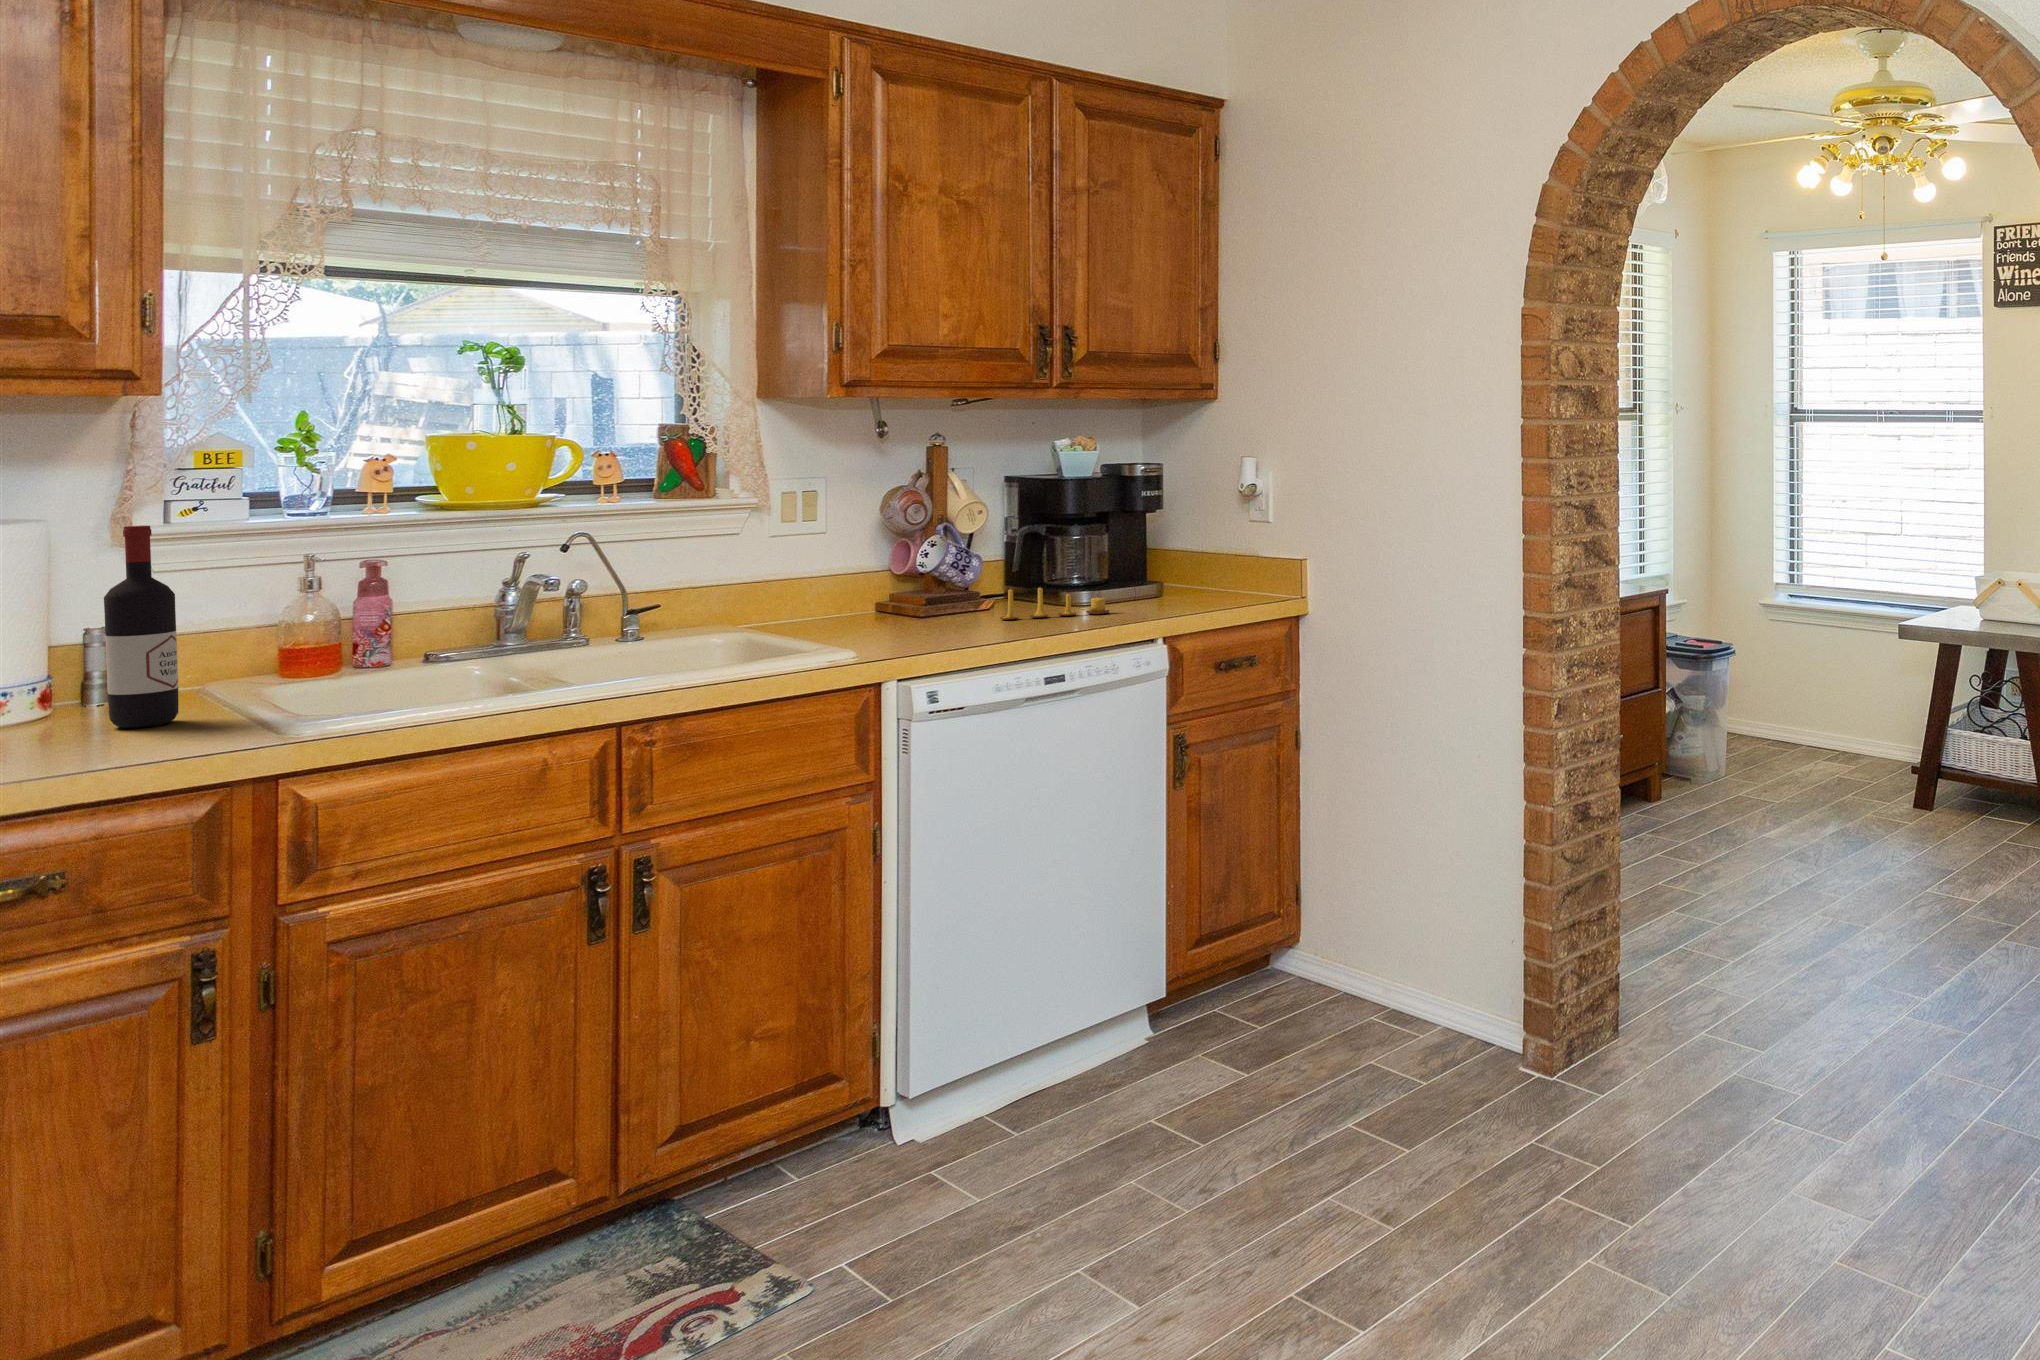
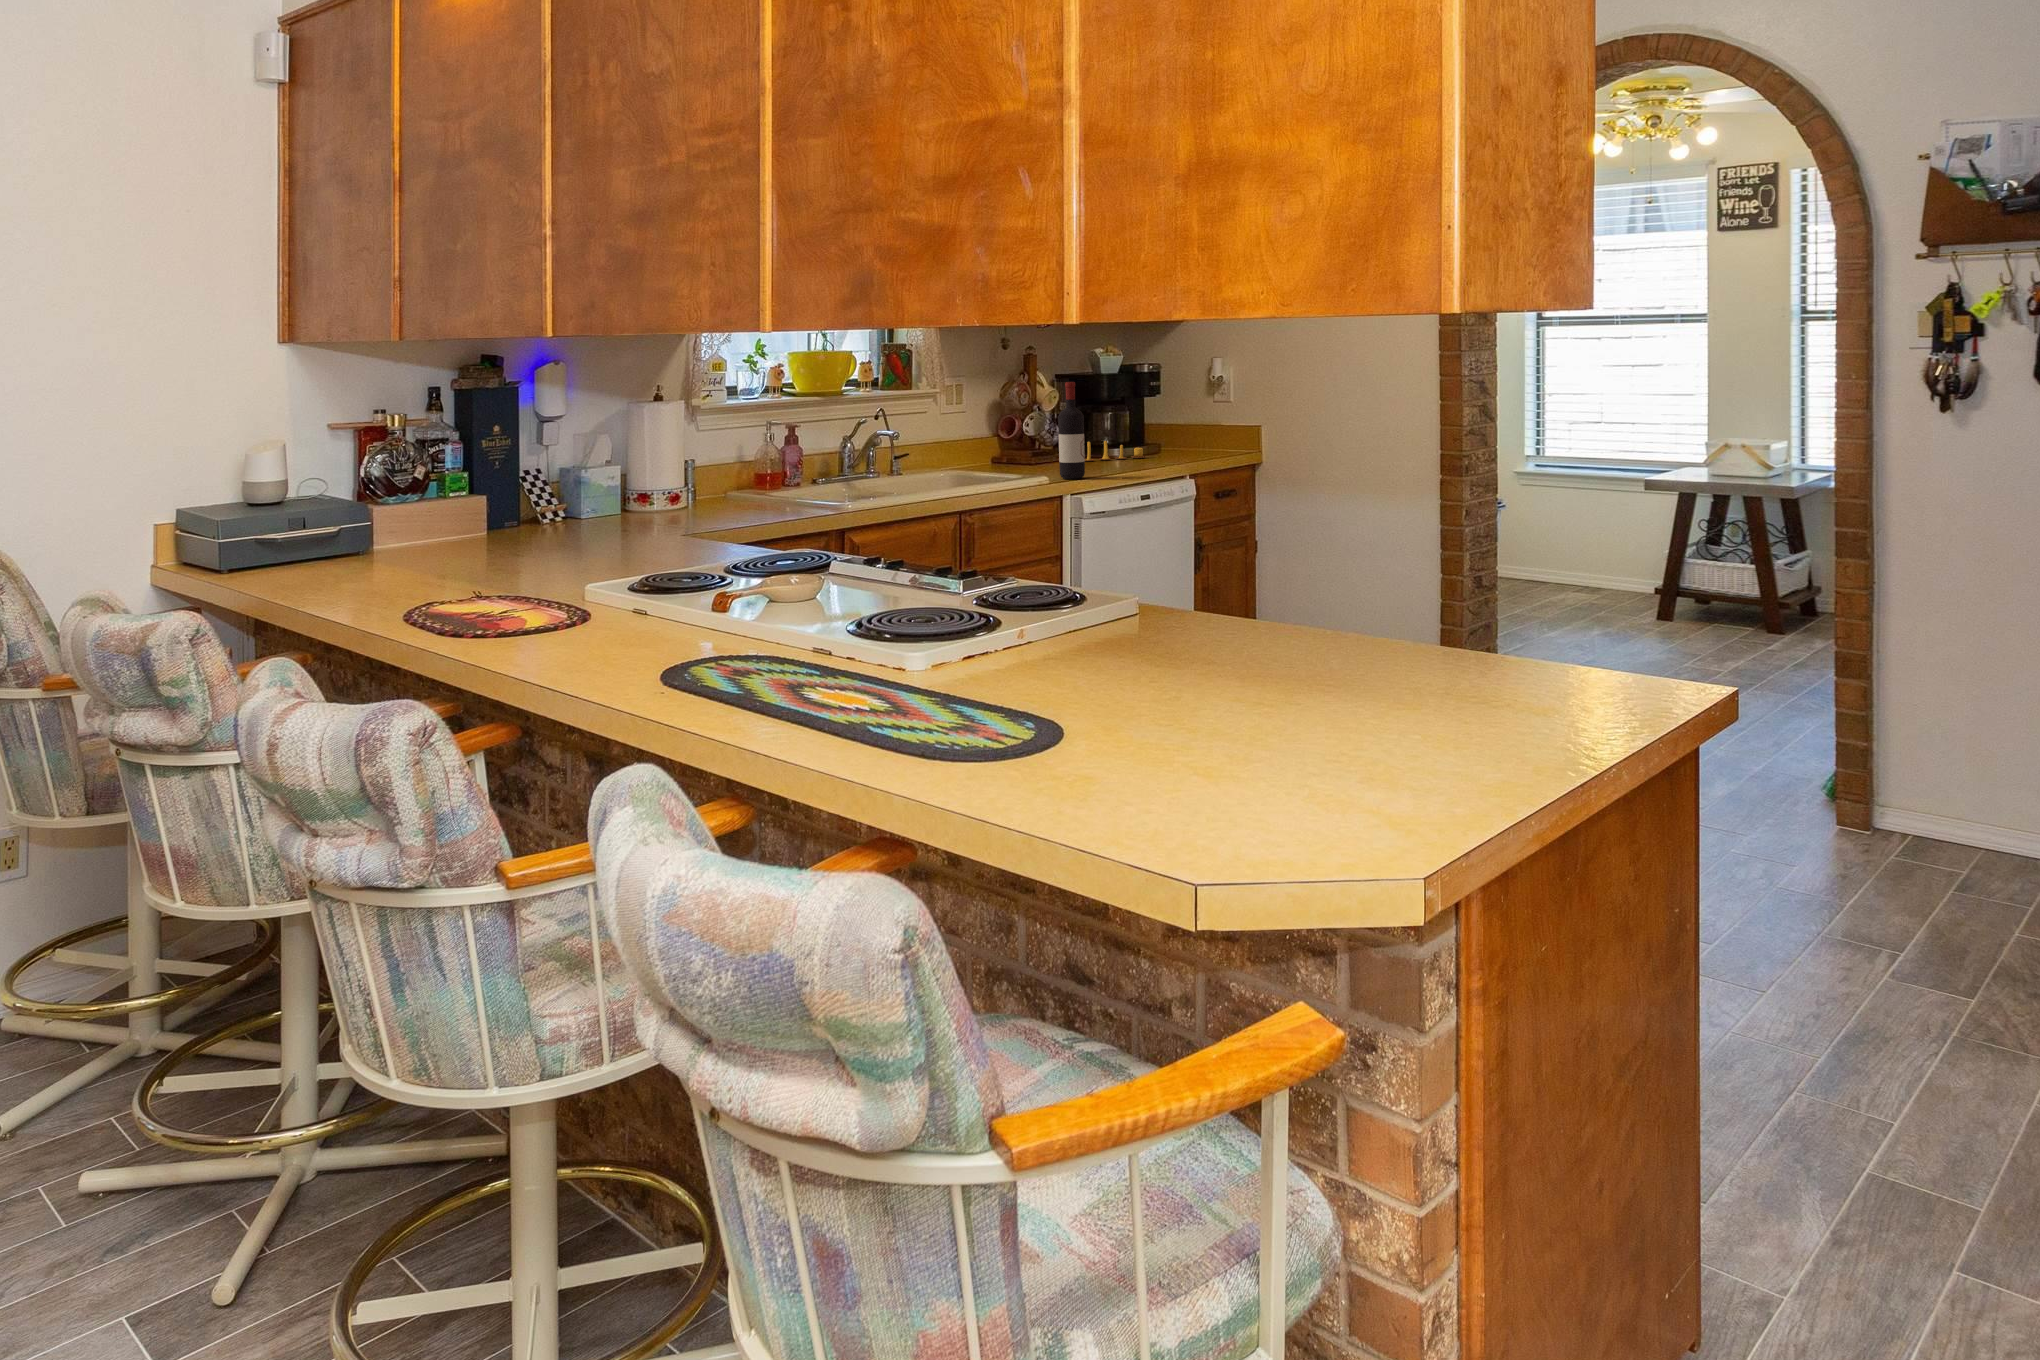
wine bottle: present [104,526,178,728] -> present [1058,382,1085,479]

